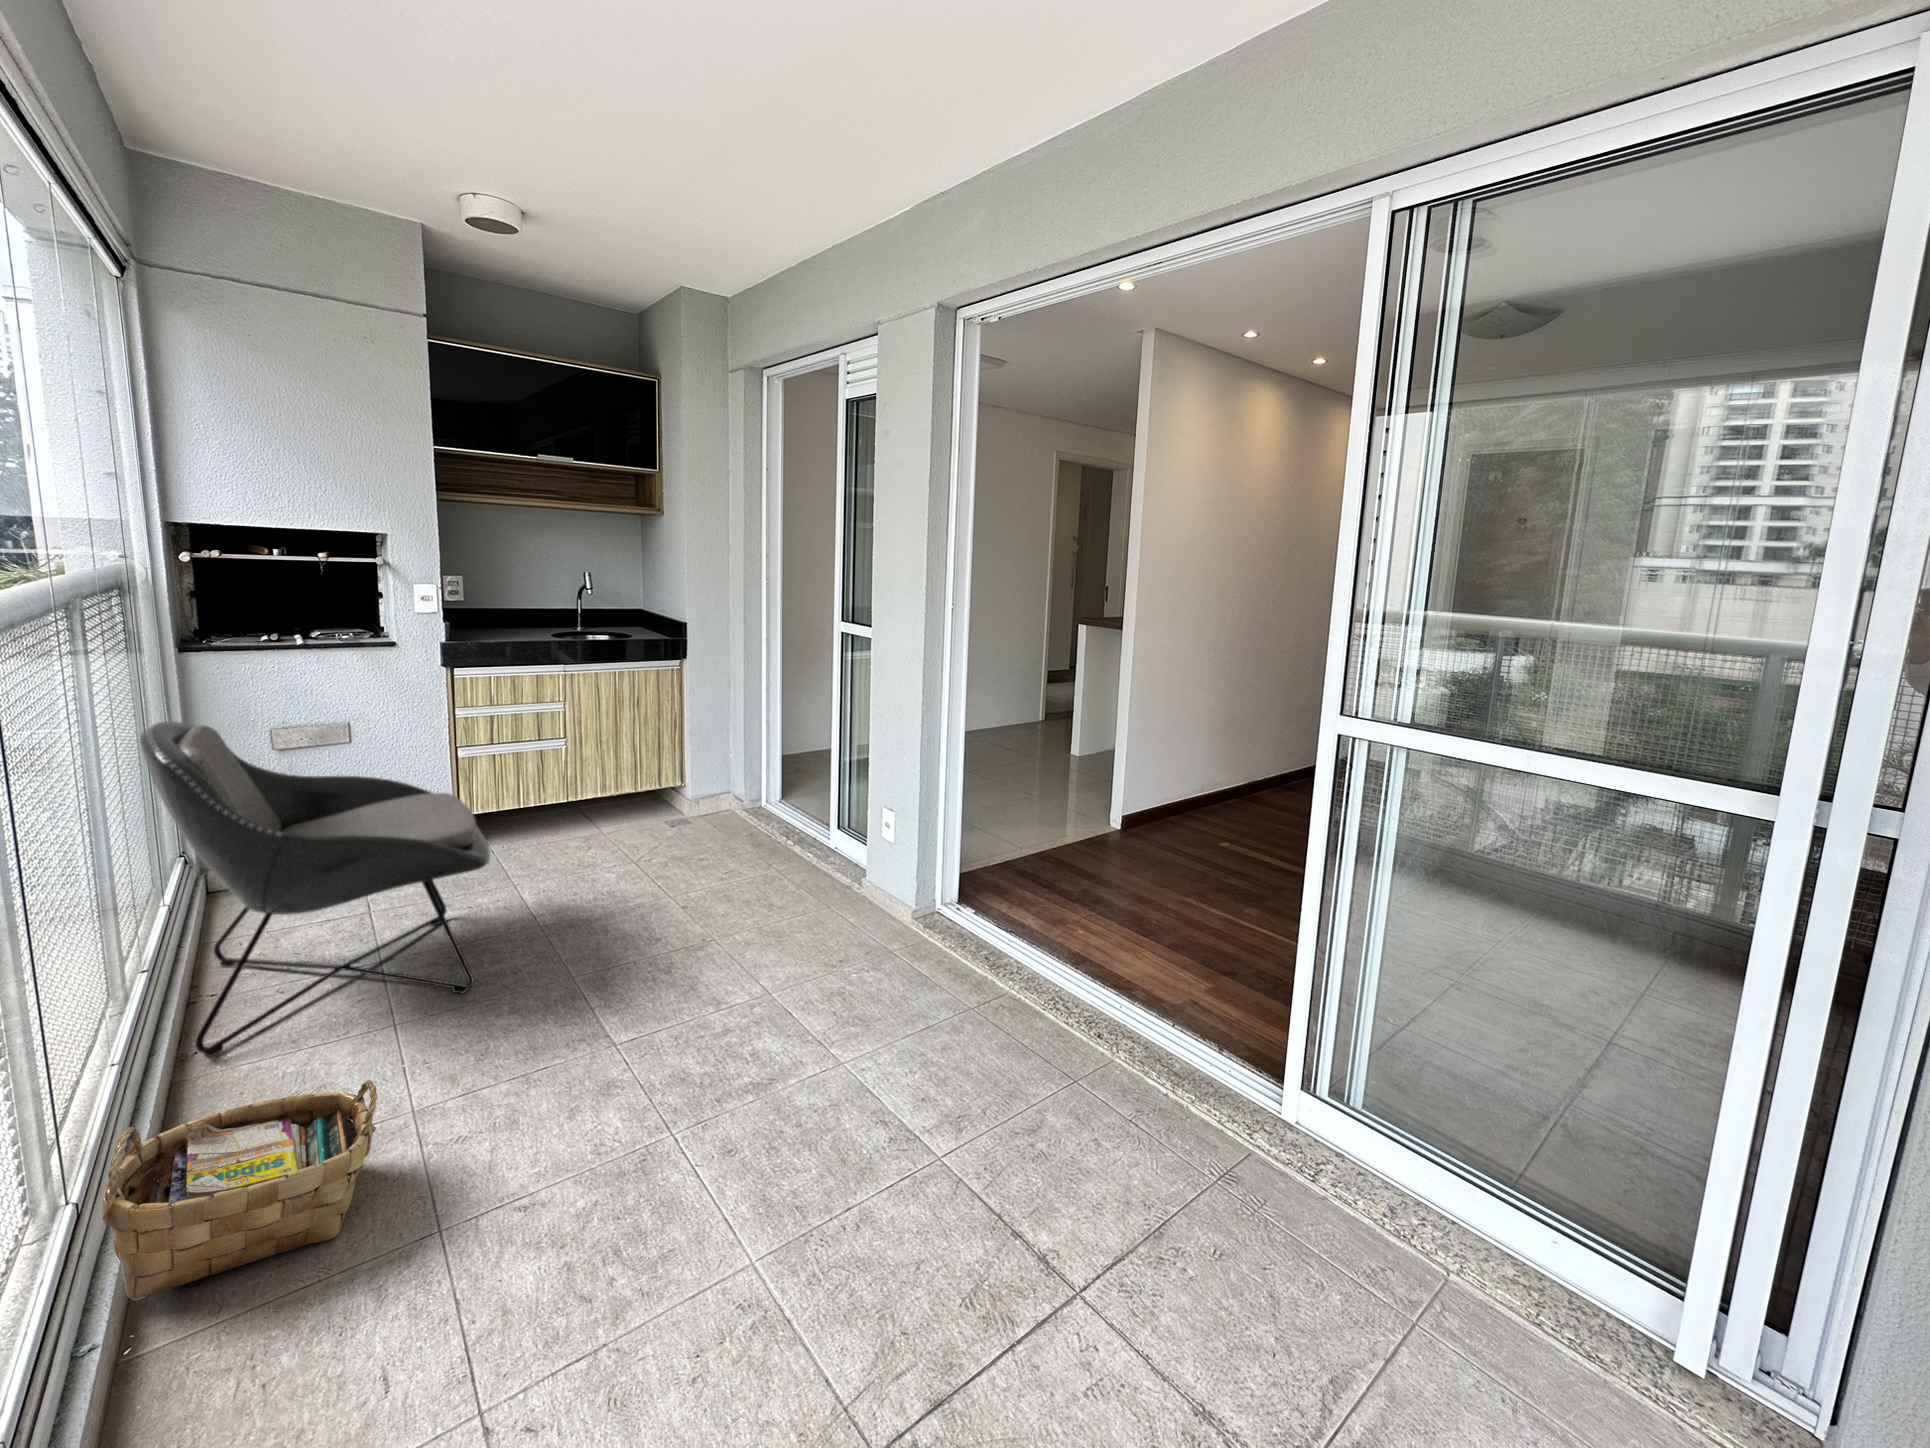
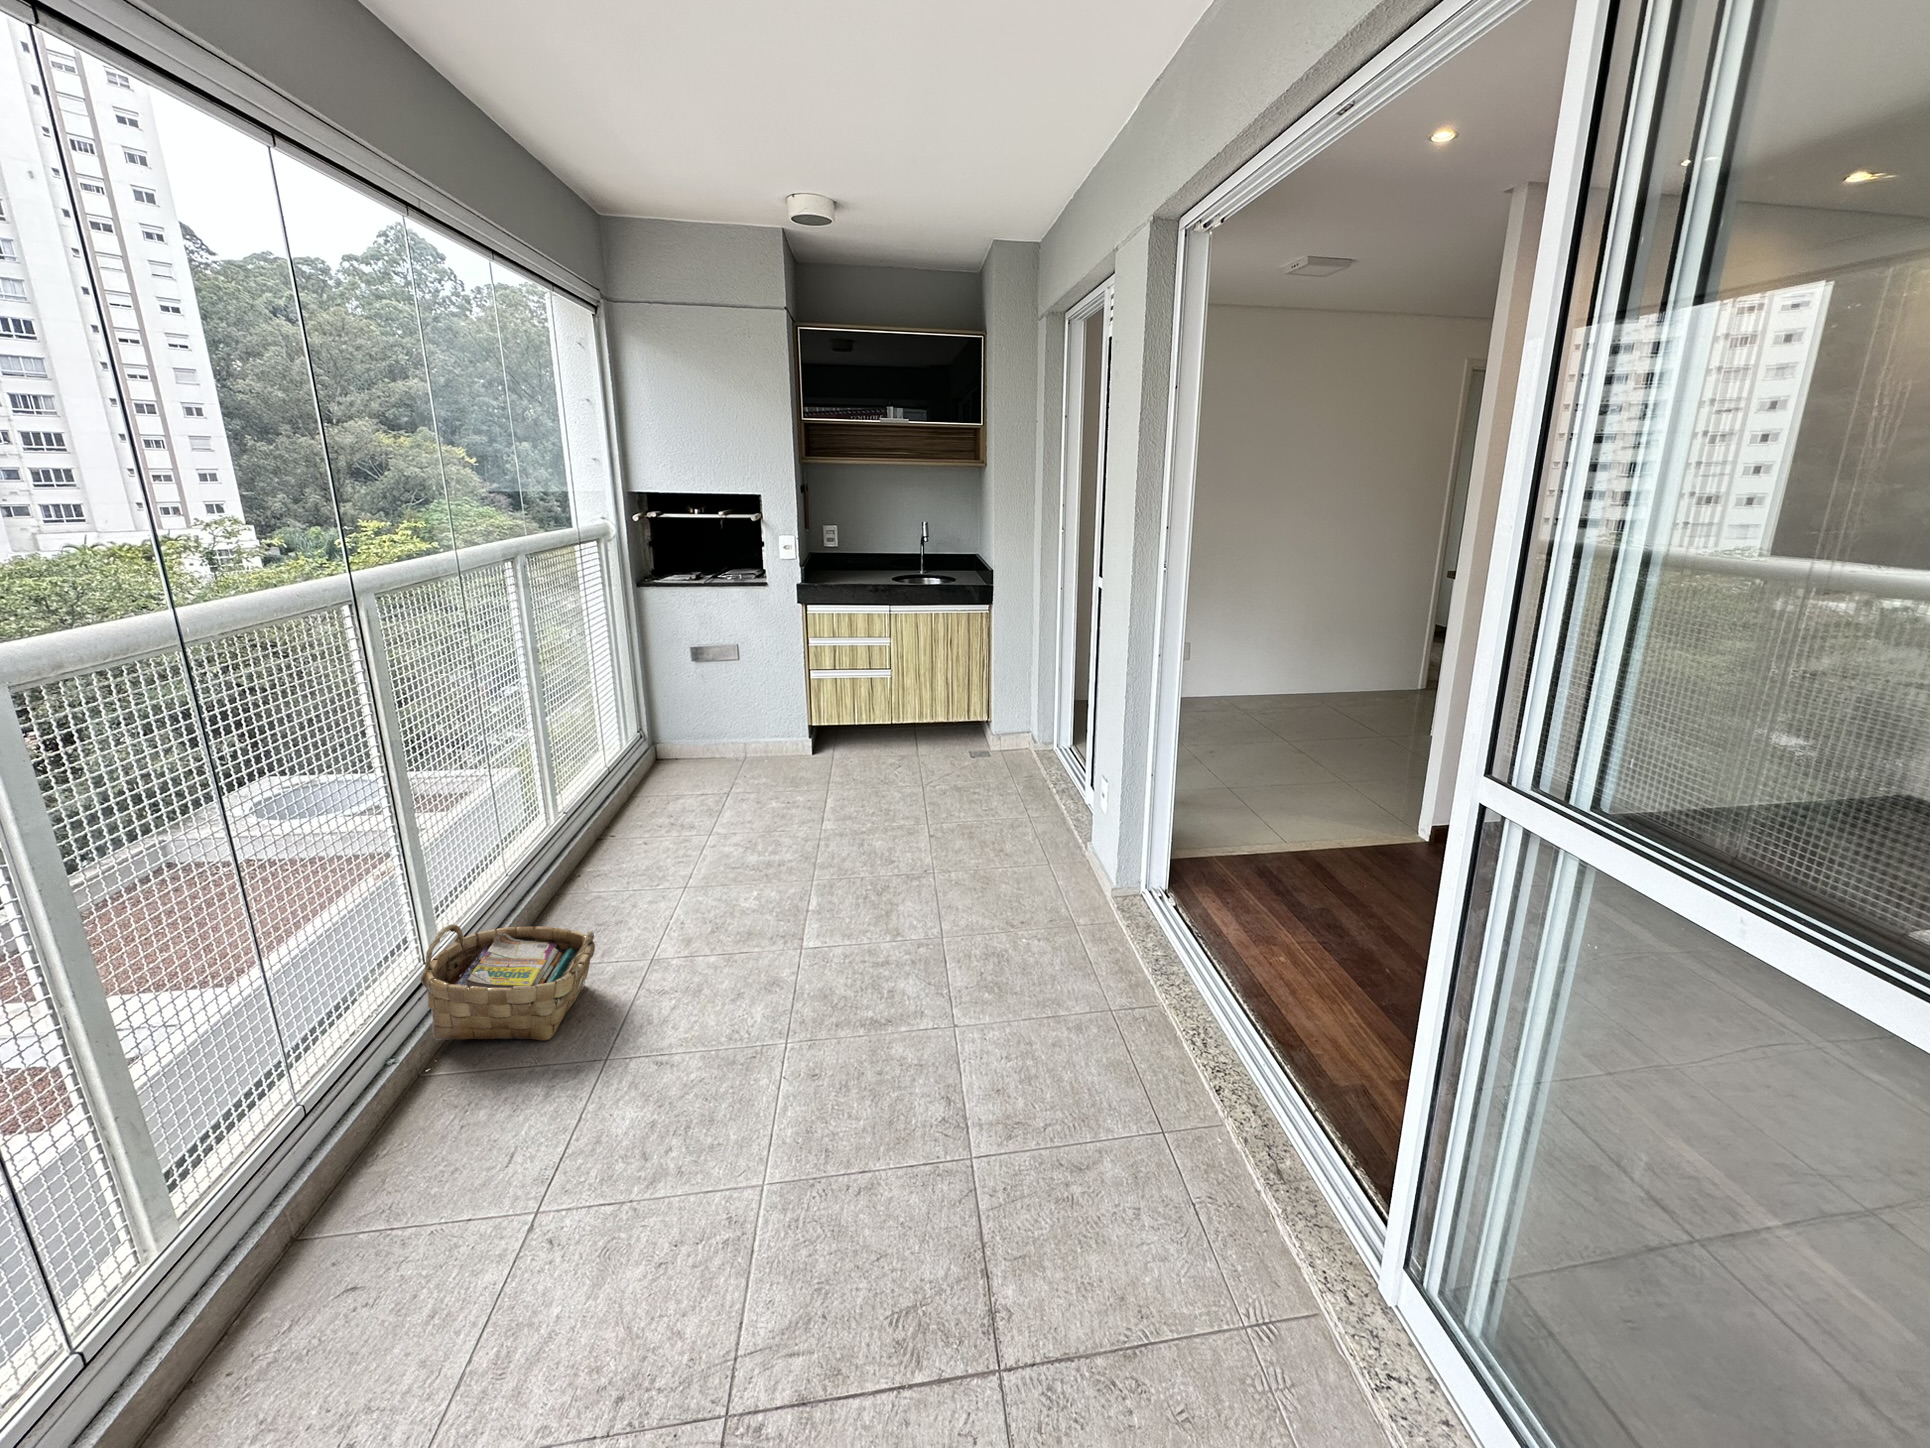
lounge chair: present [140,721,490,1057] -> none [549,636,775,880]

